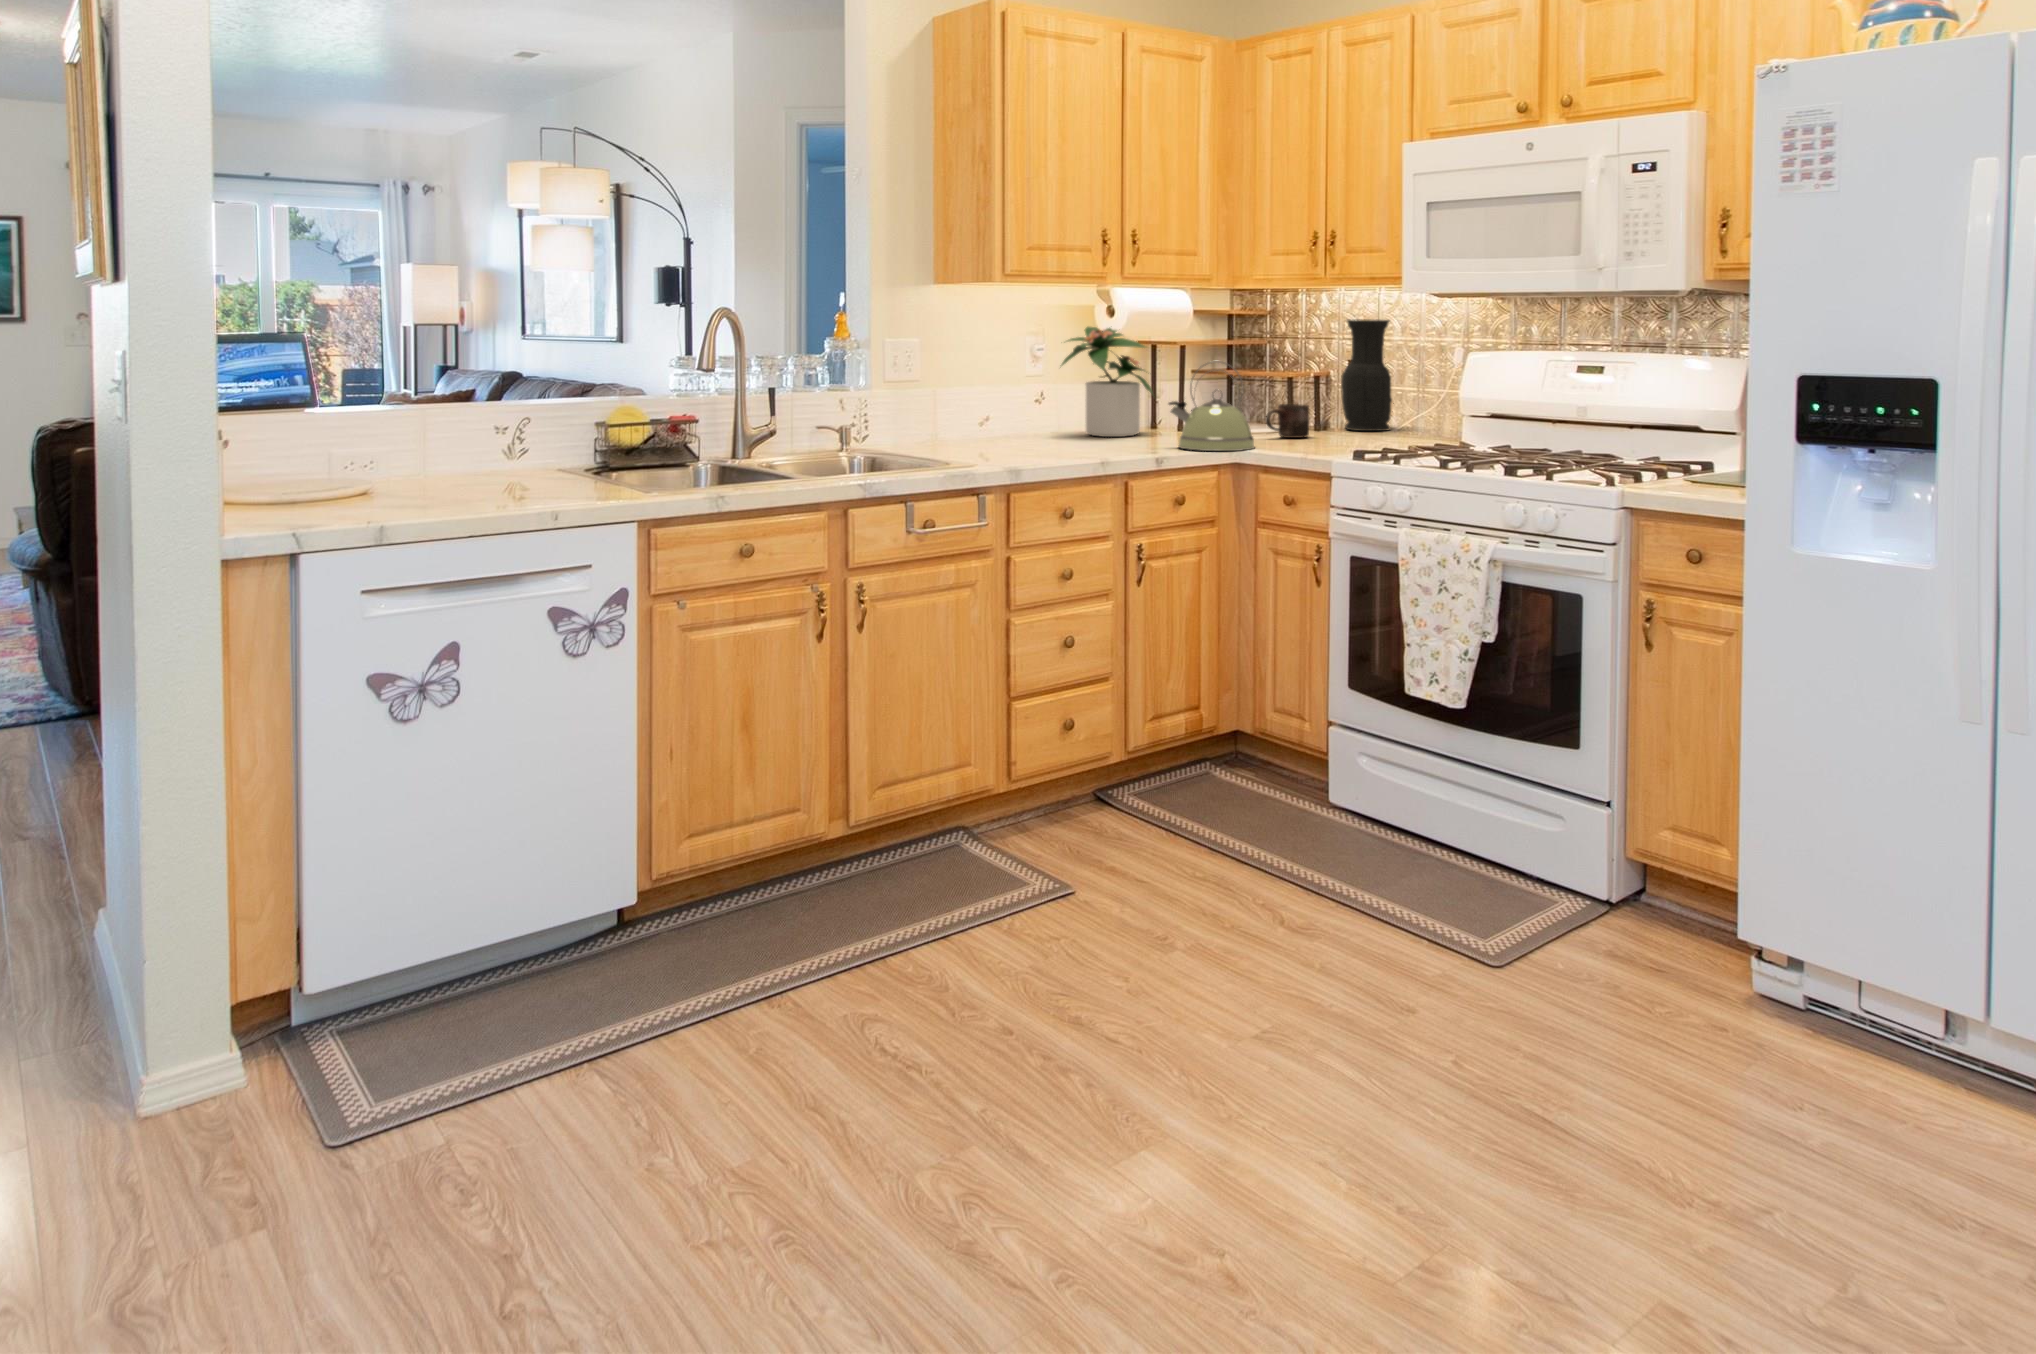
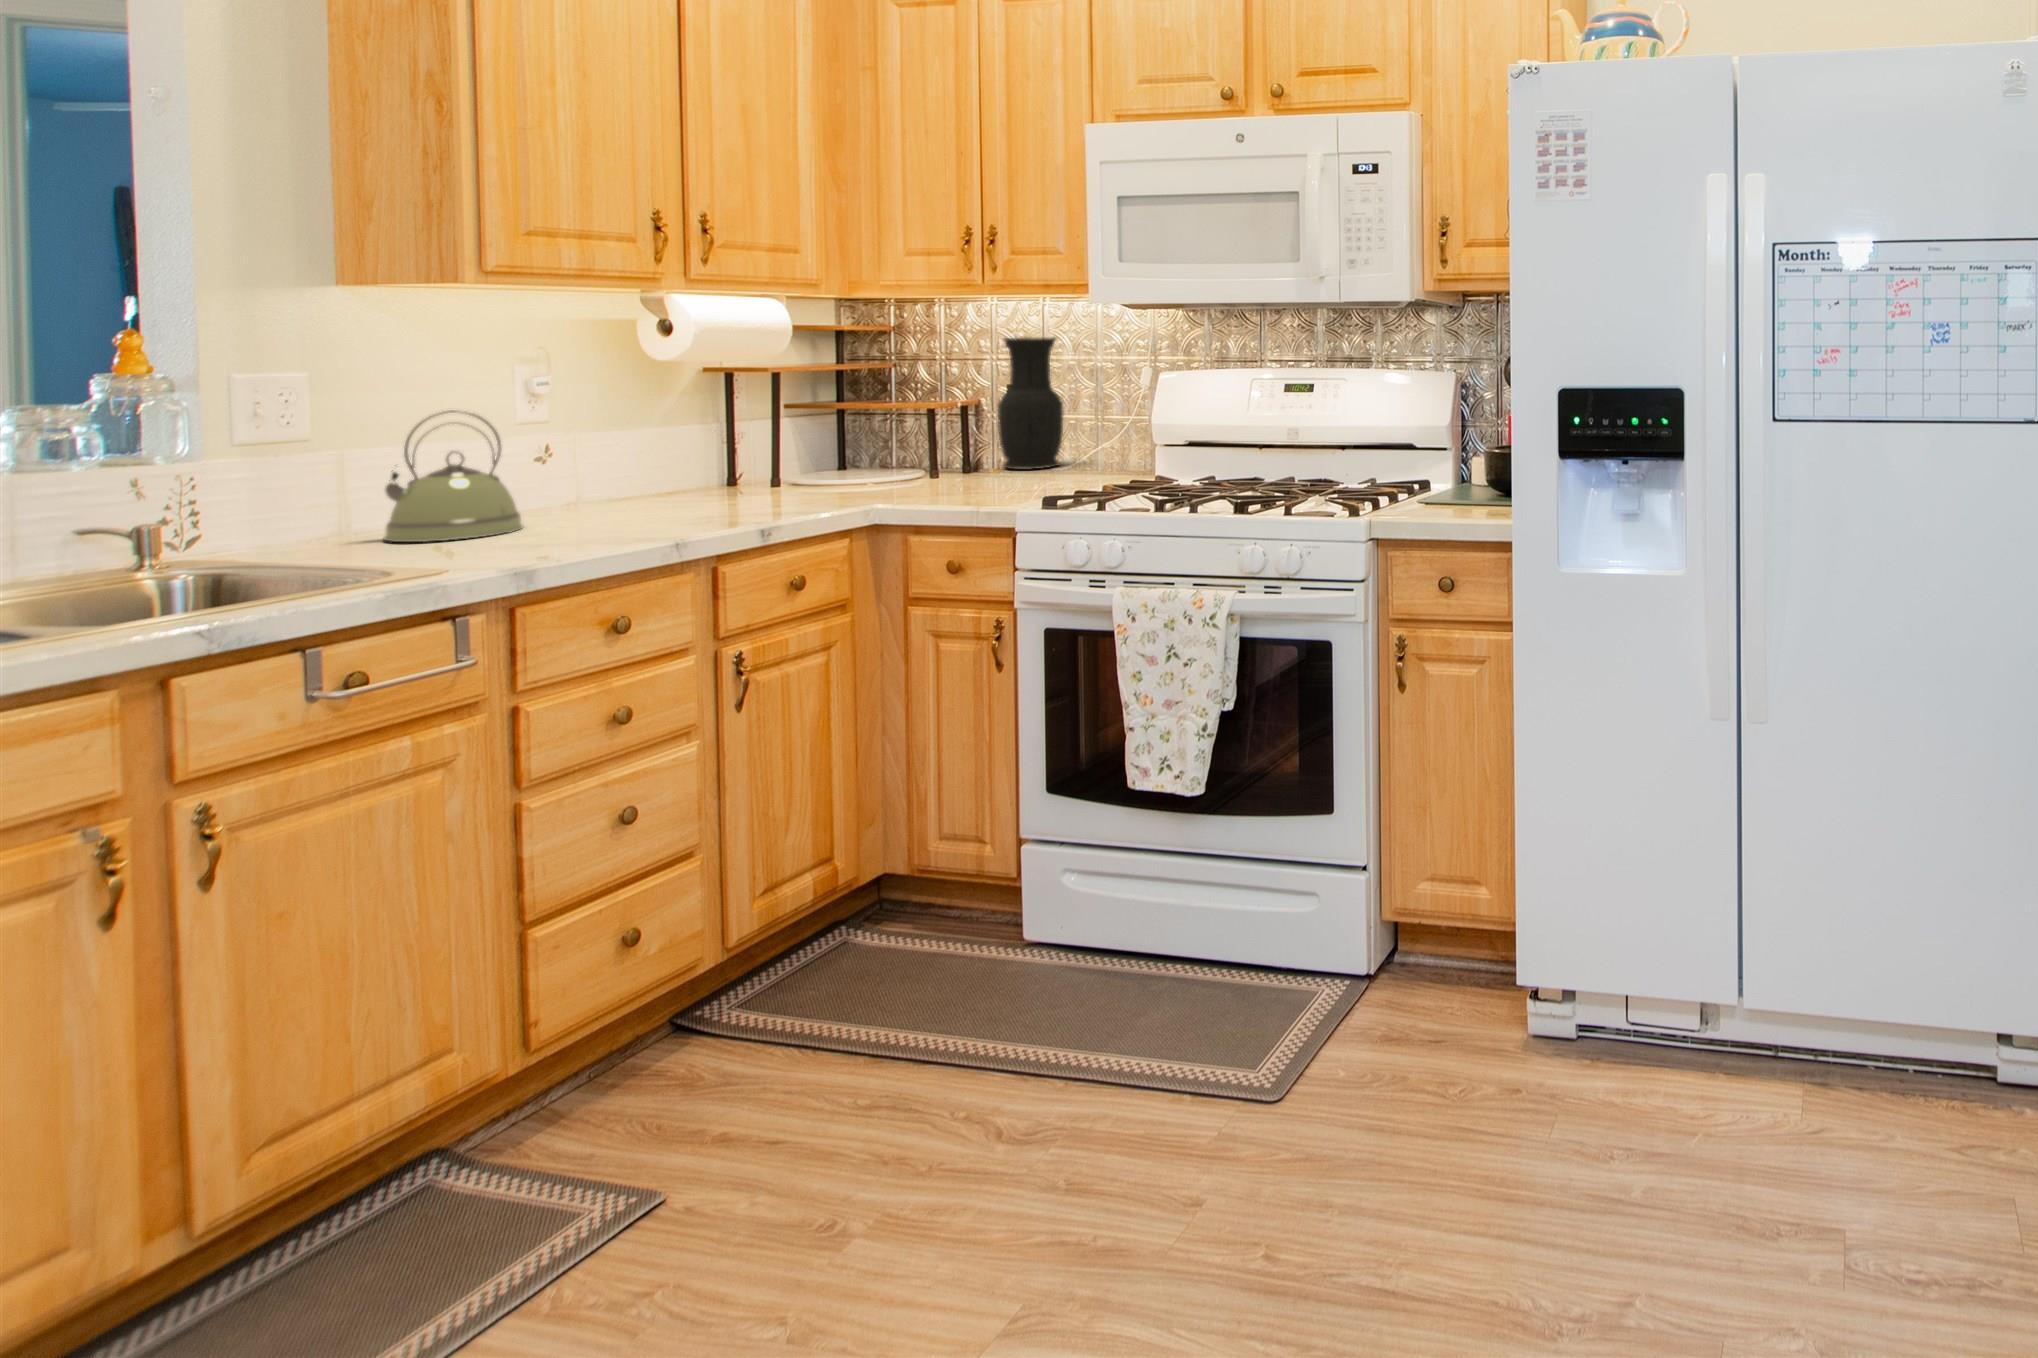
potted plant: present [1062,327,1153,437] -> none [585,350,744,505]
kettle: present [1169,361,1255,451] -> present [384,410,523,542]
mug: present [1266,404,1309,438] -> none [908,443,965,486]

